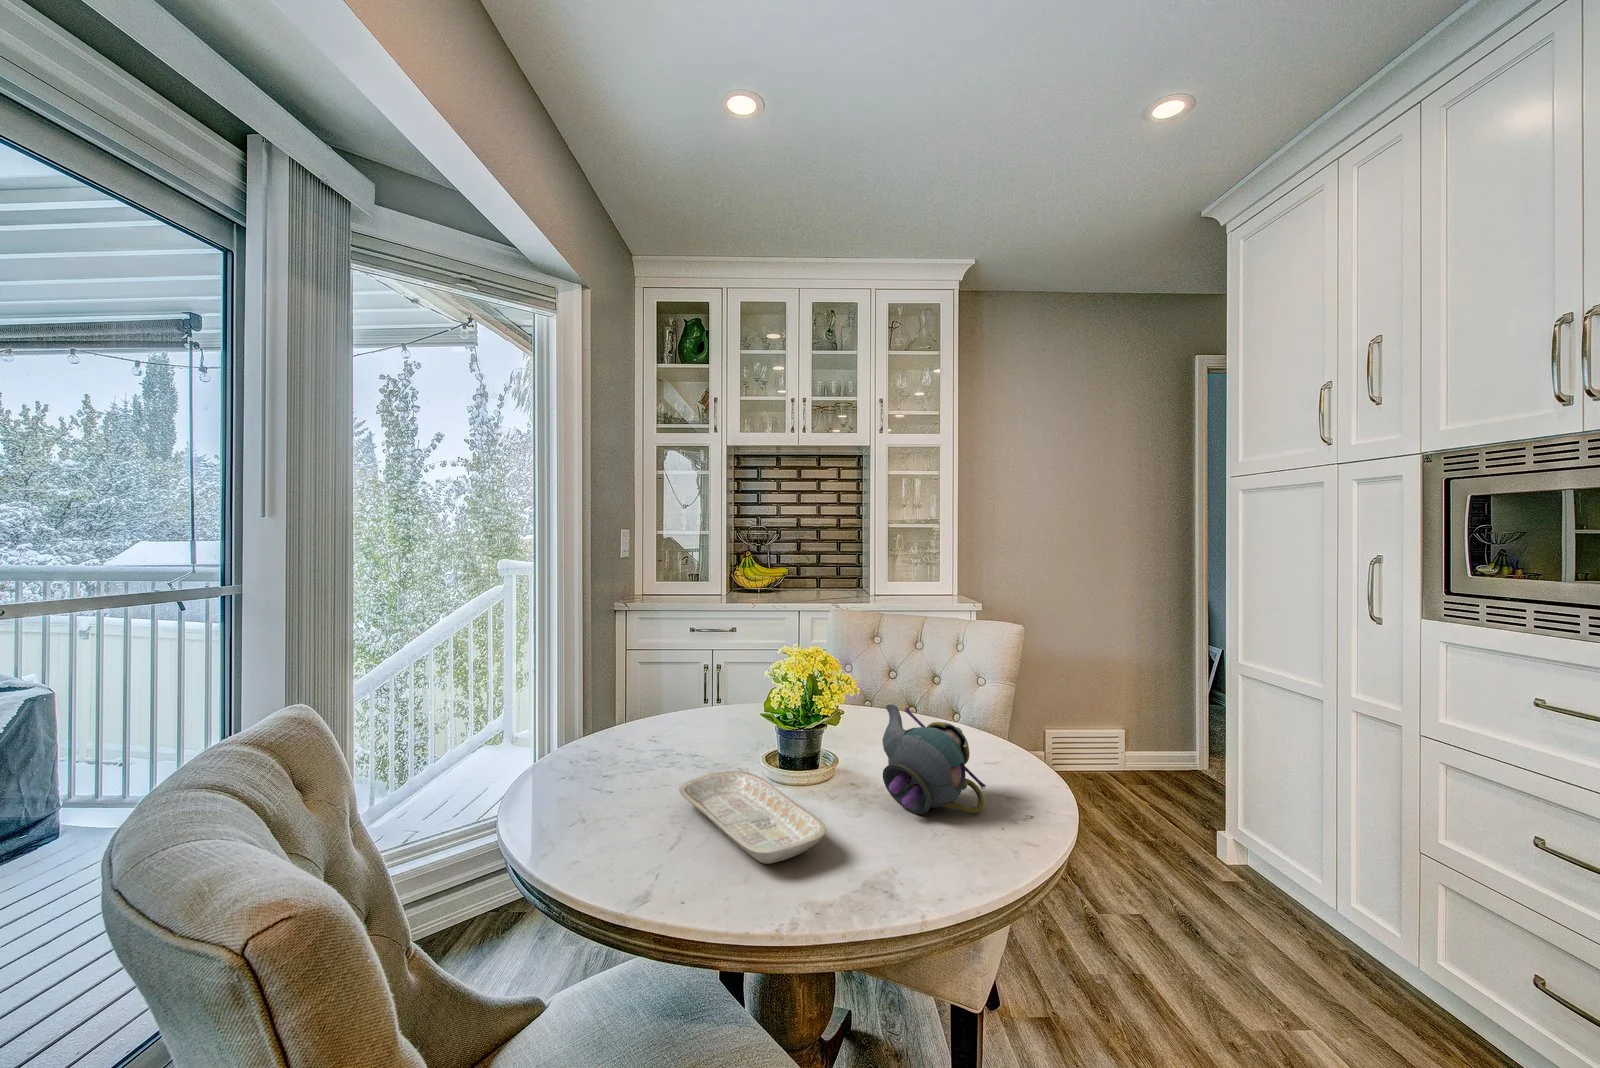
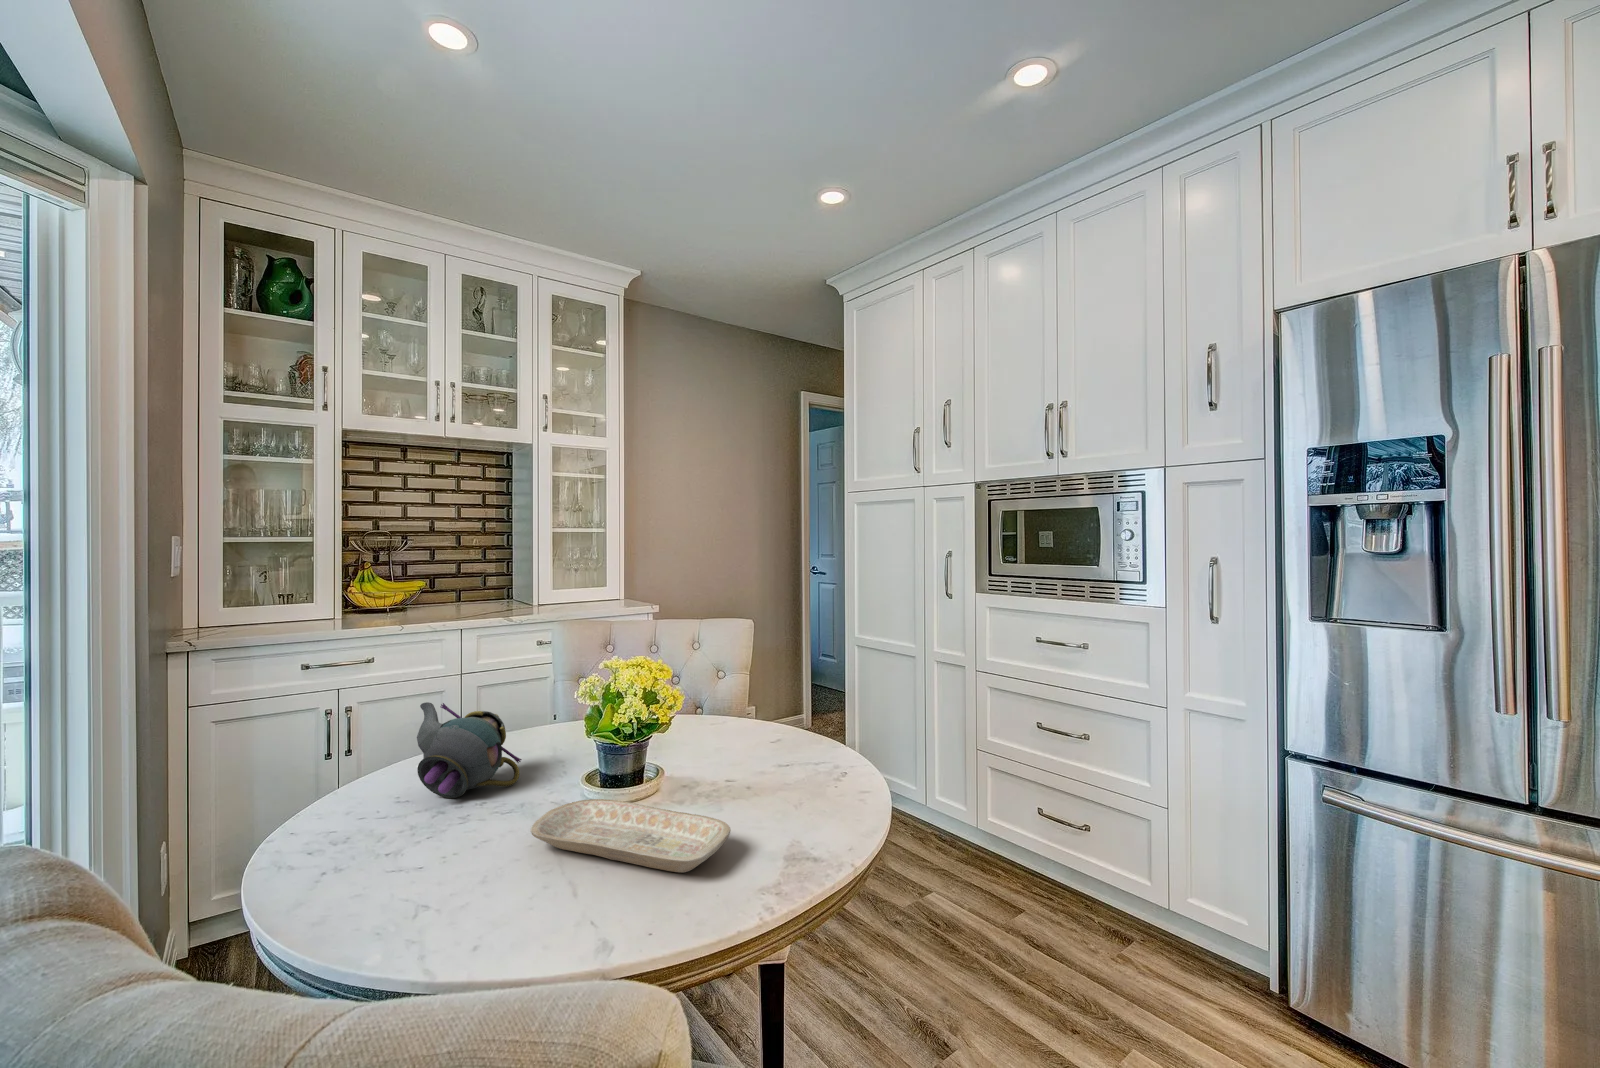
teapot: present [882,704,986,814] -> present [417,702,522,798]

